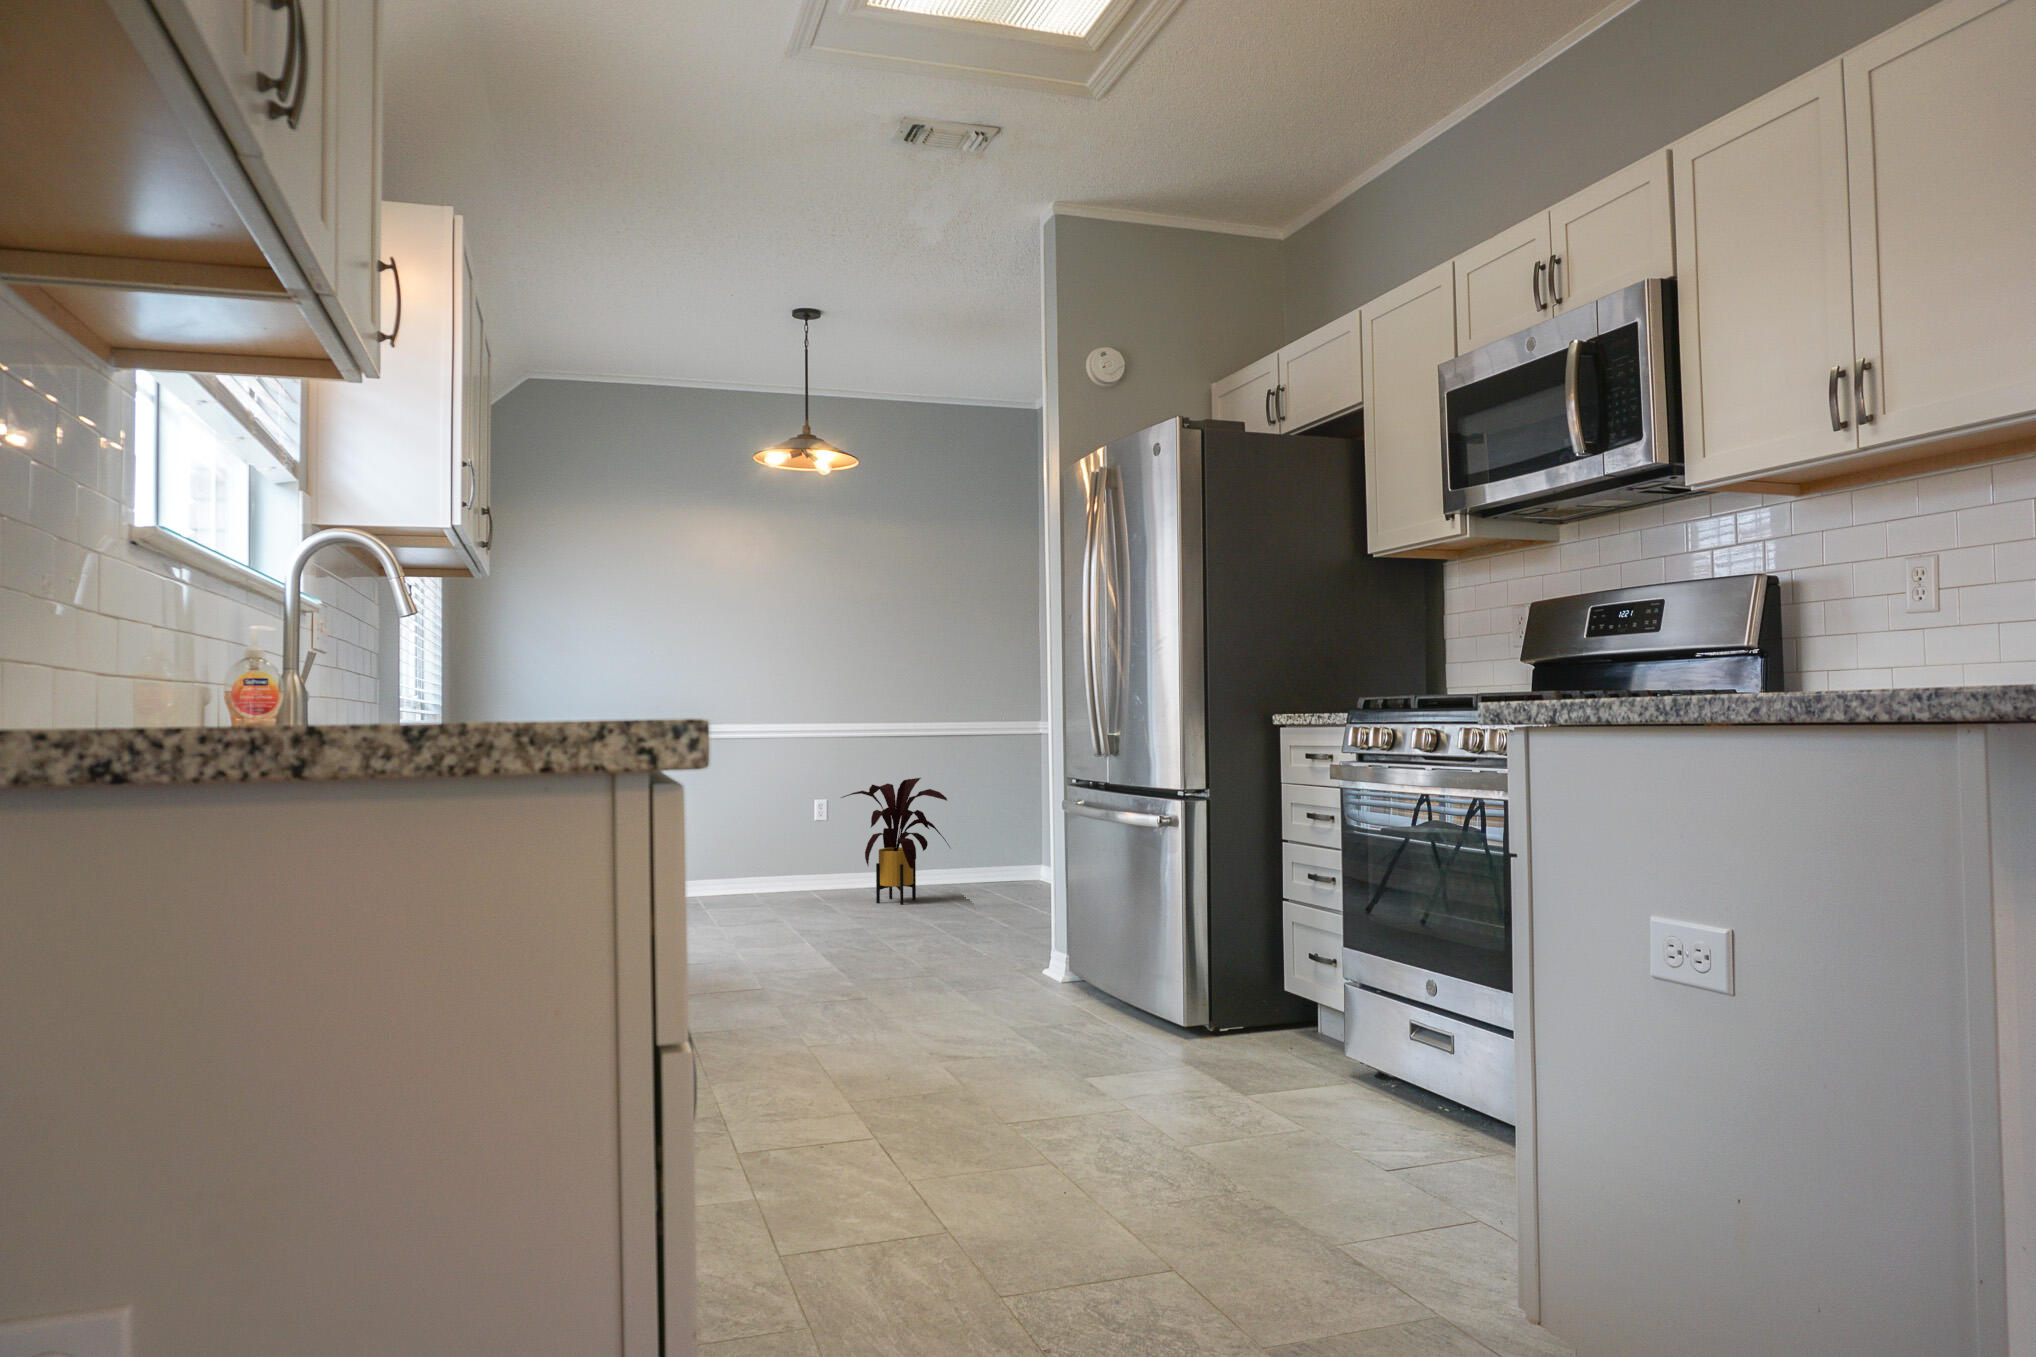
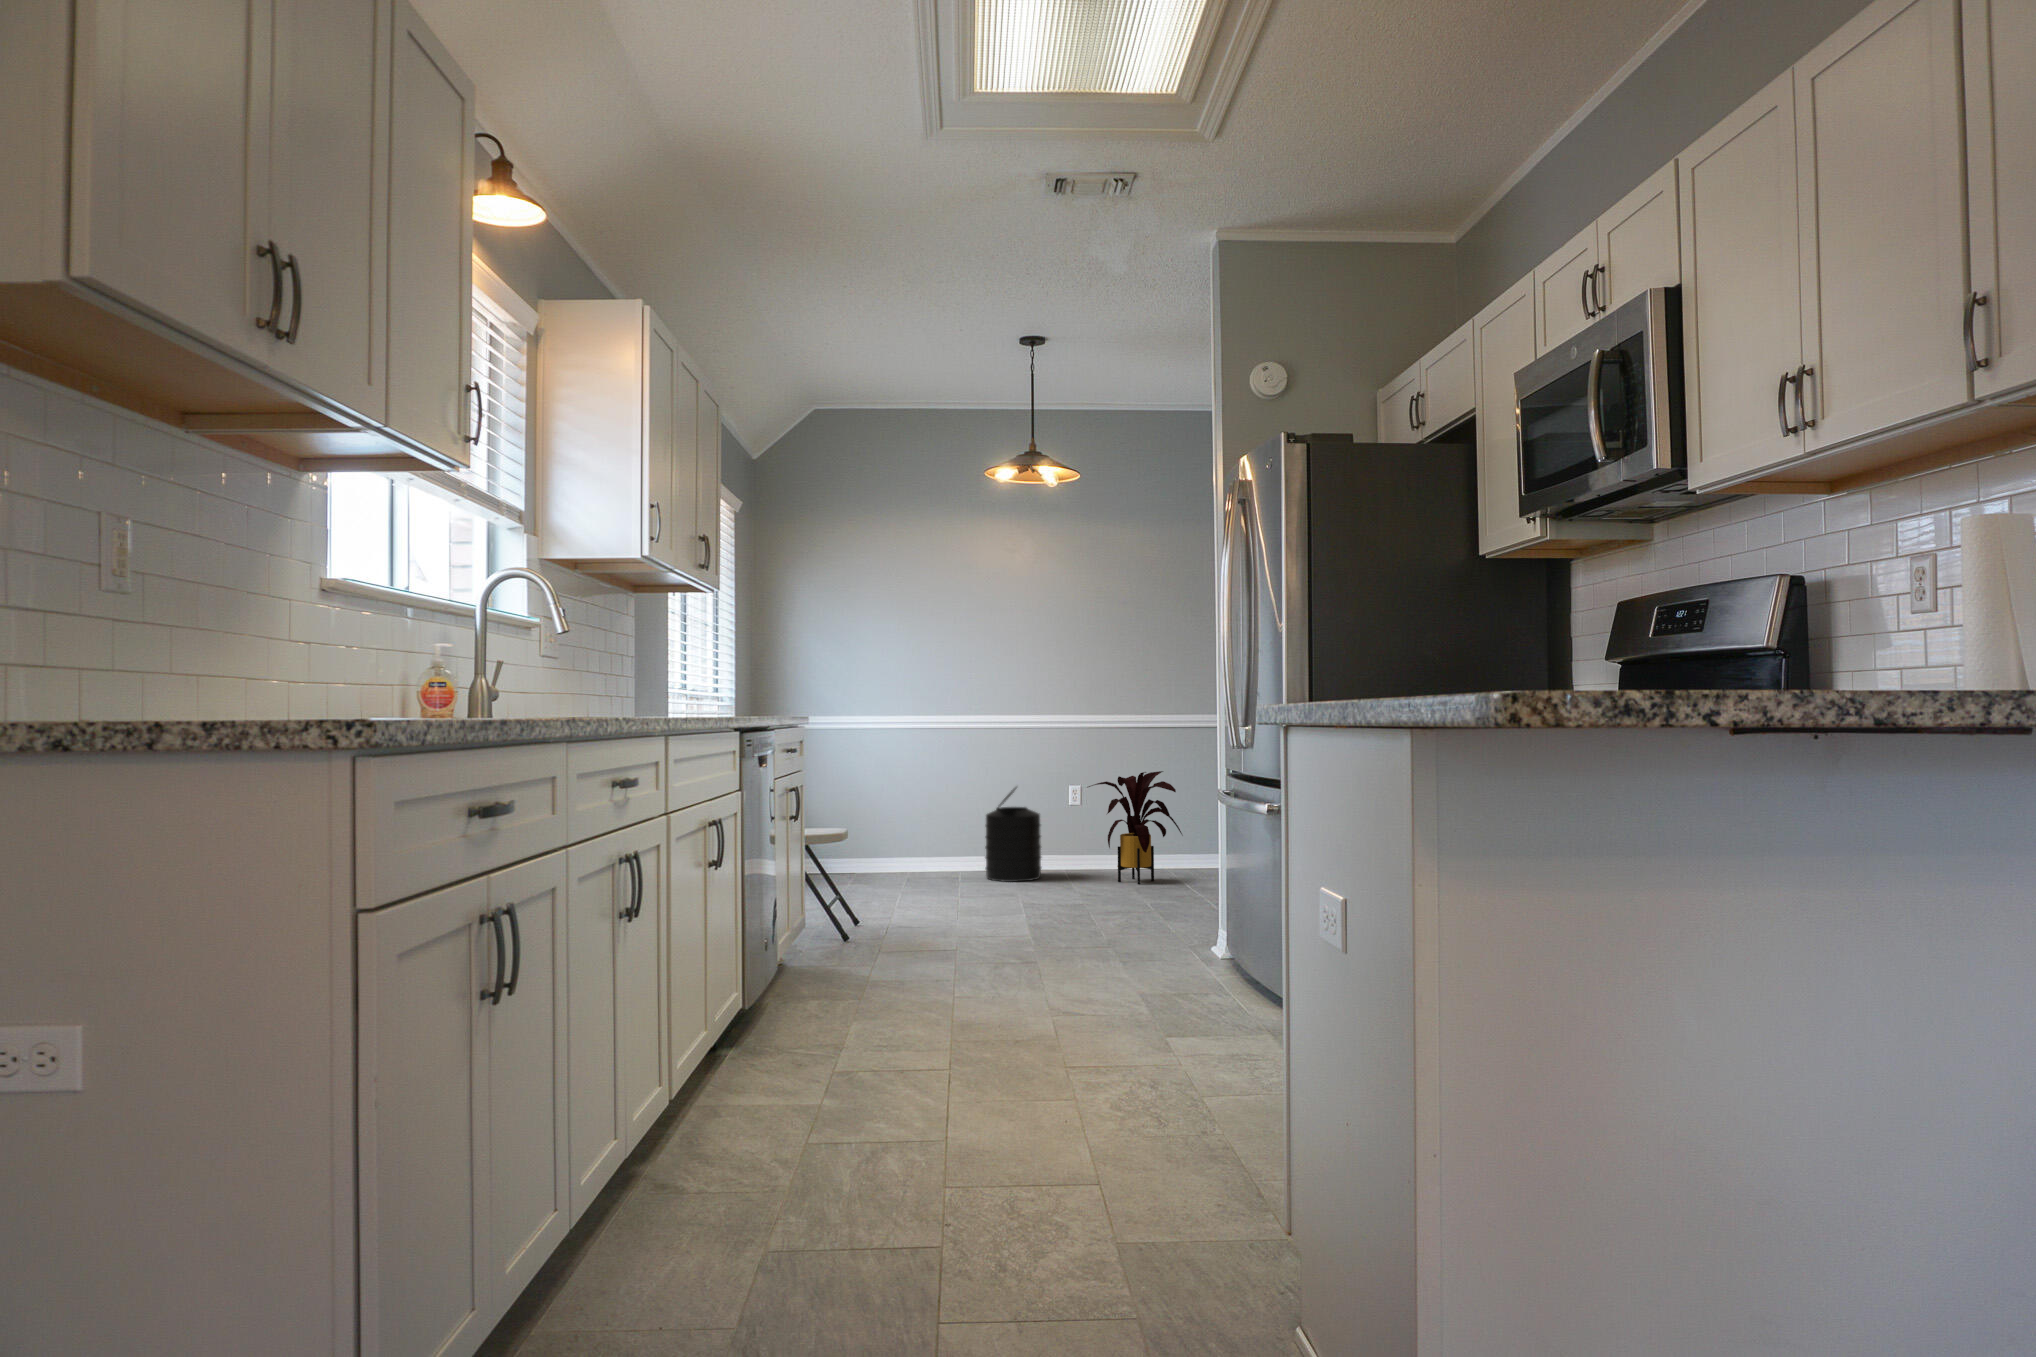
trash can: none [719,798,786,910] -> present [985,788,1041,882]

